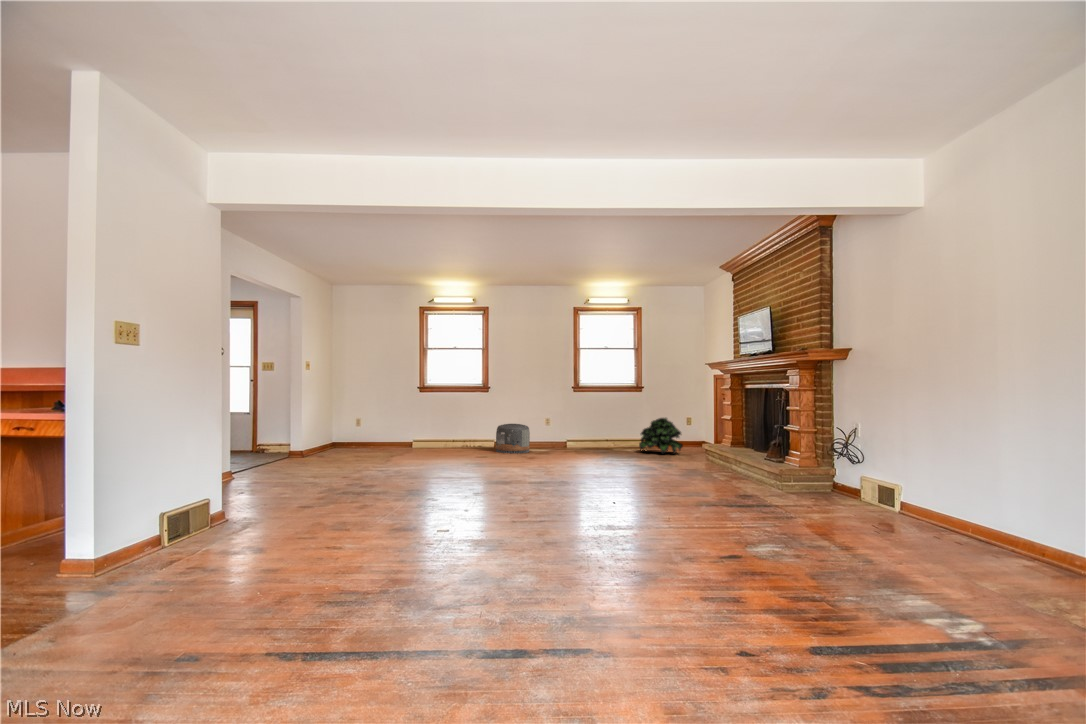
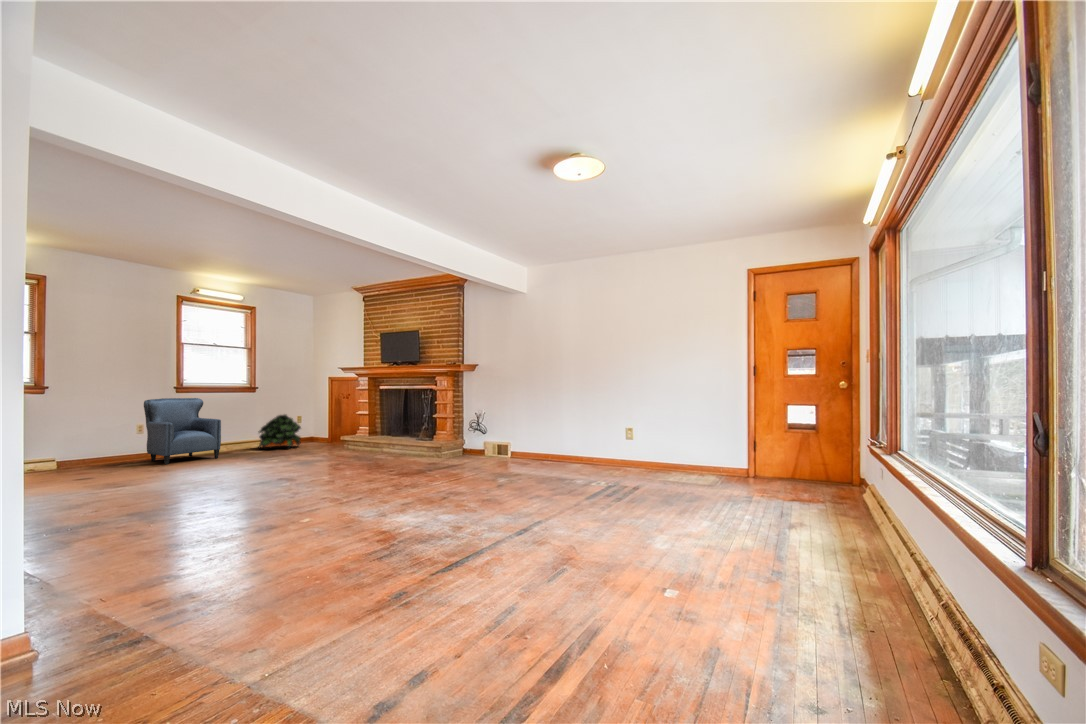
armchair: none [546,396,595,453] -> present [144,398,221,465]
pouf: present [496,424,530,453] -> none [81,437,138,475]

